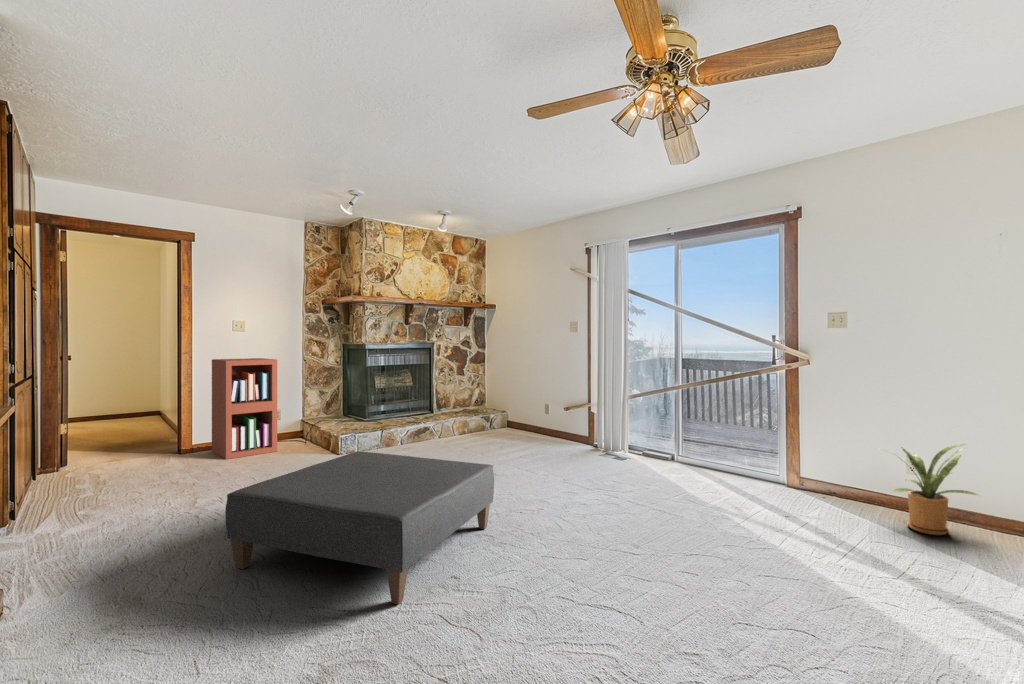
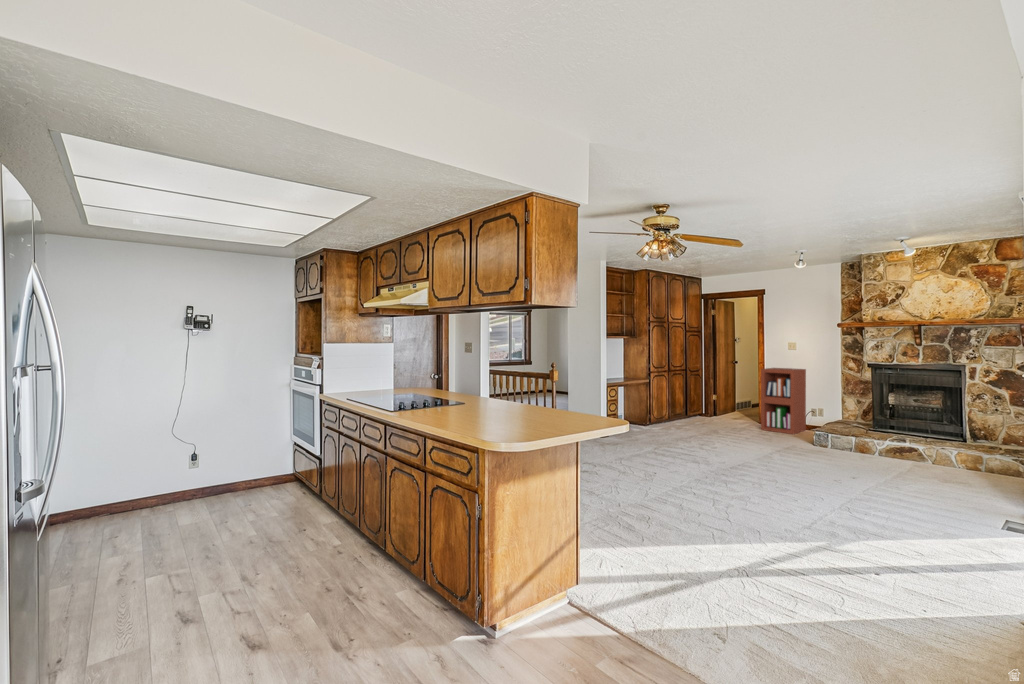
house plant: present [893,445,977,535] -> none [816,509,903,630]
ottoman: present [225,452,494,604] -> none [607,418,709,474]

